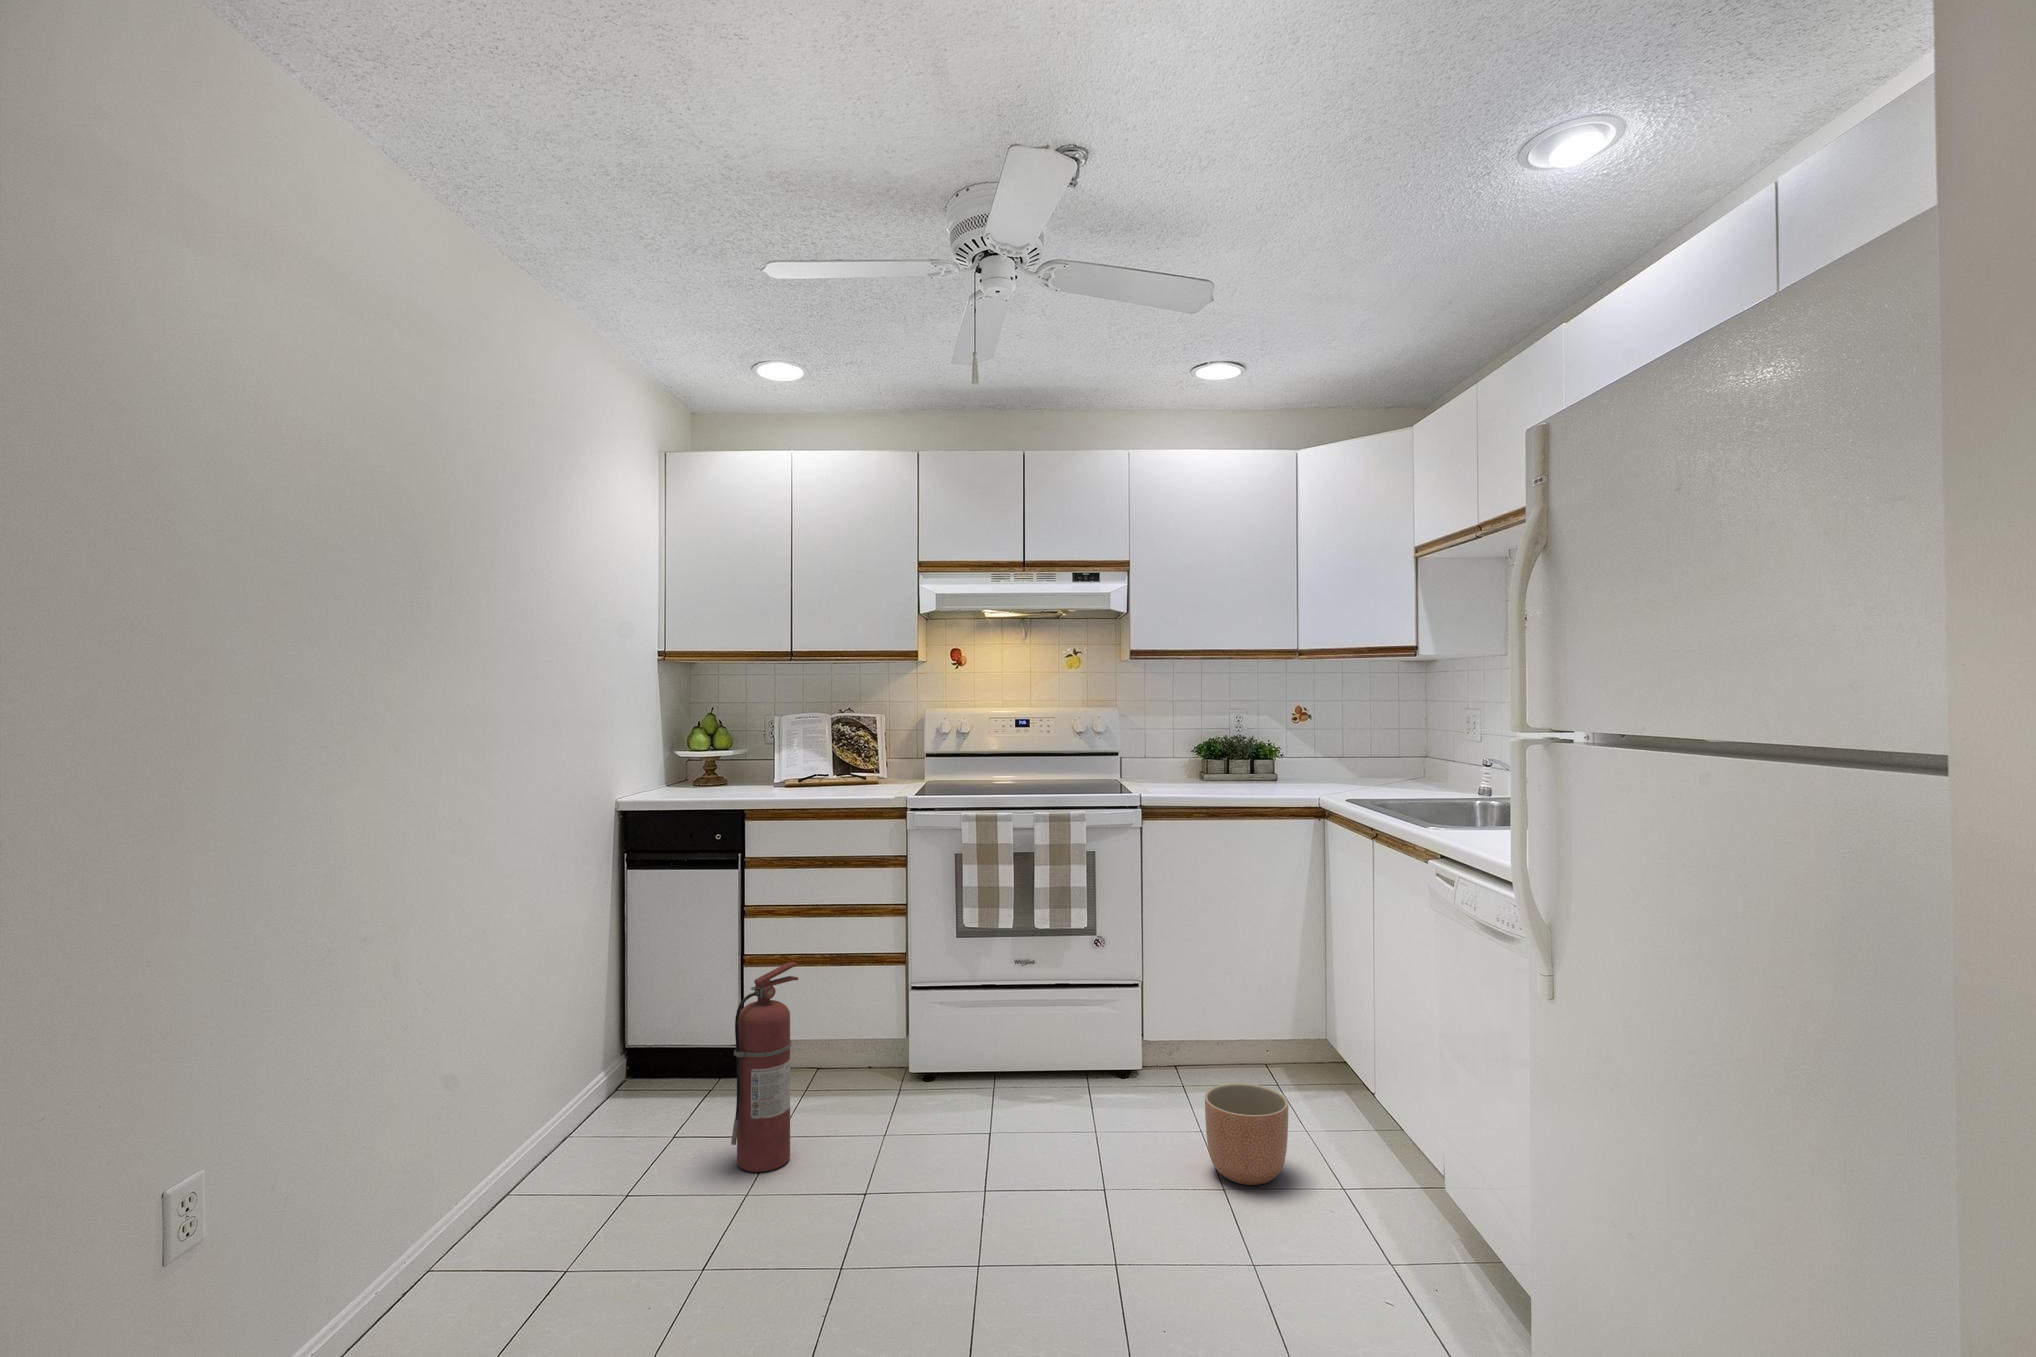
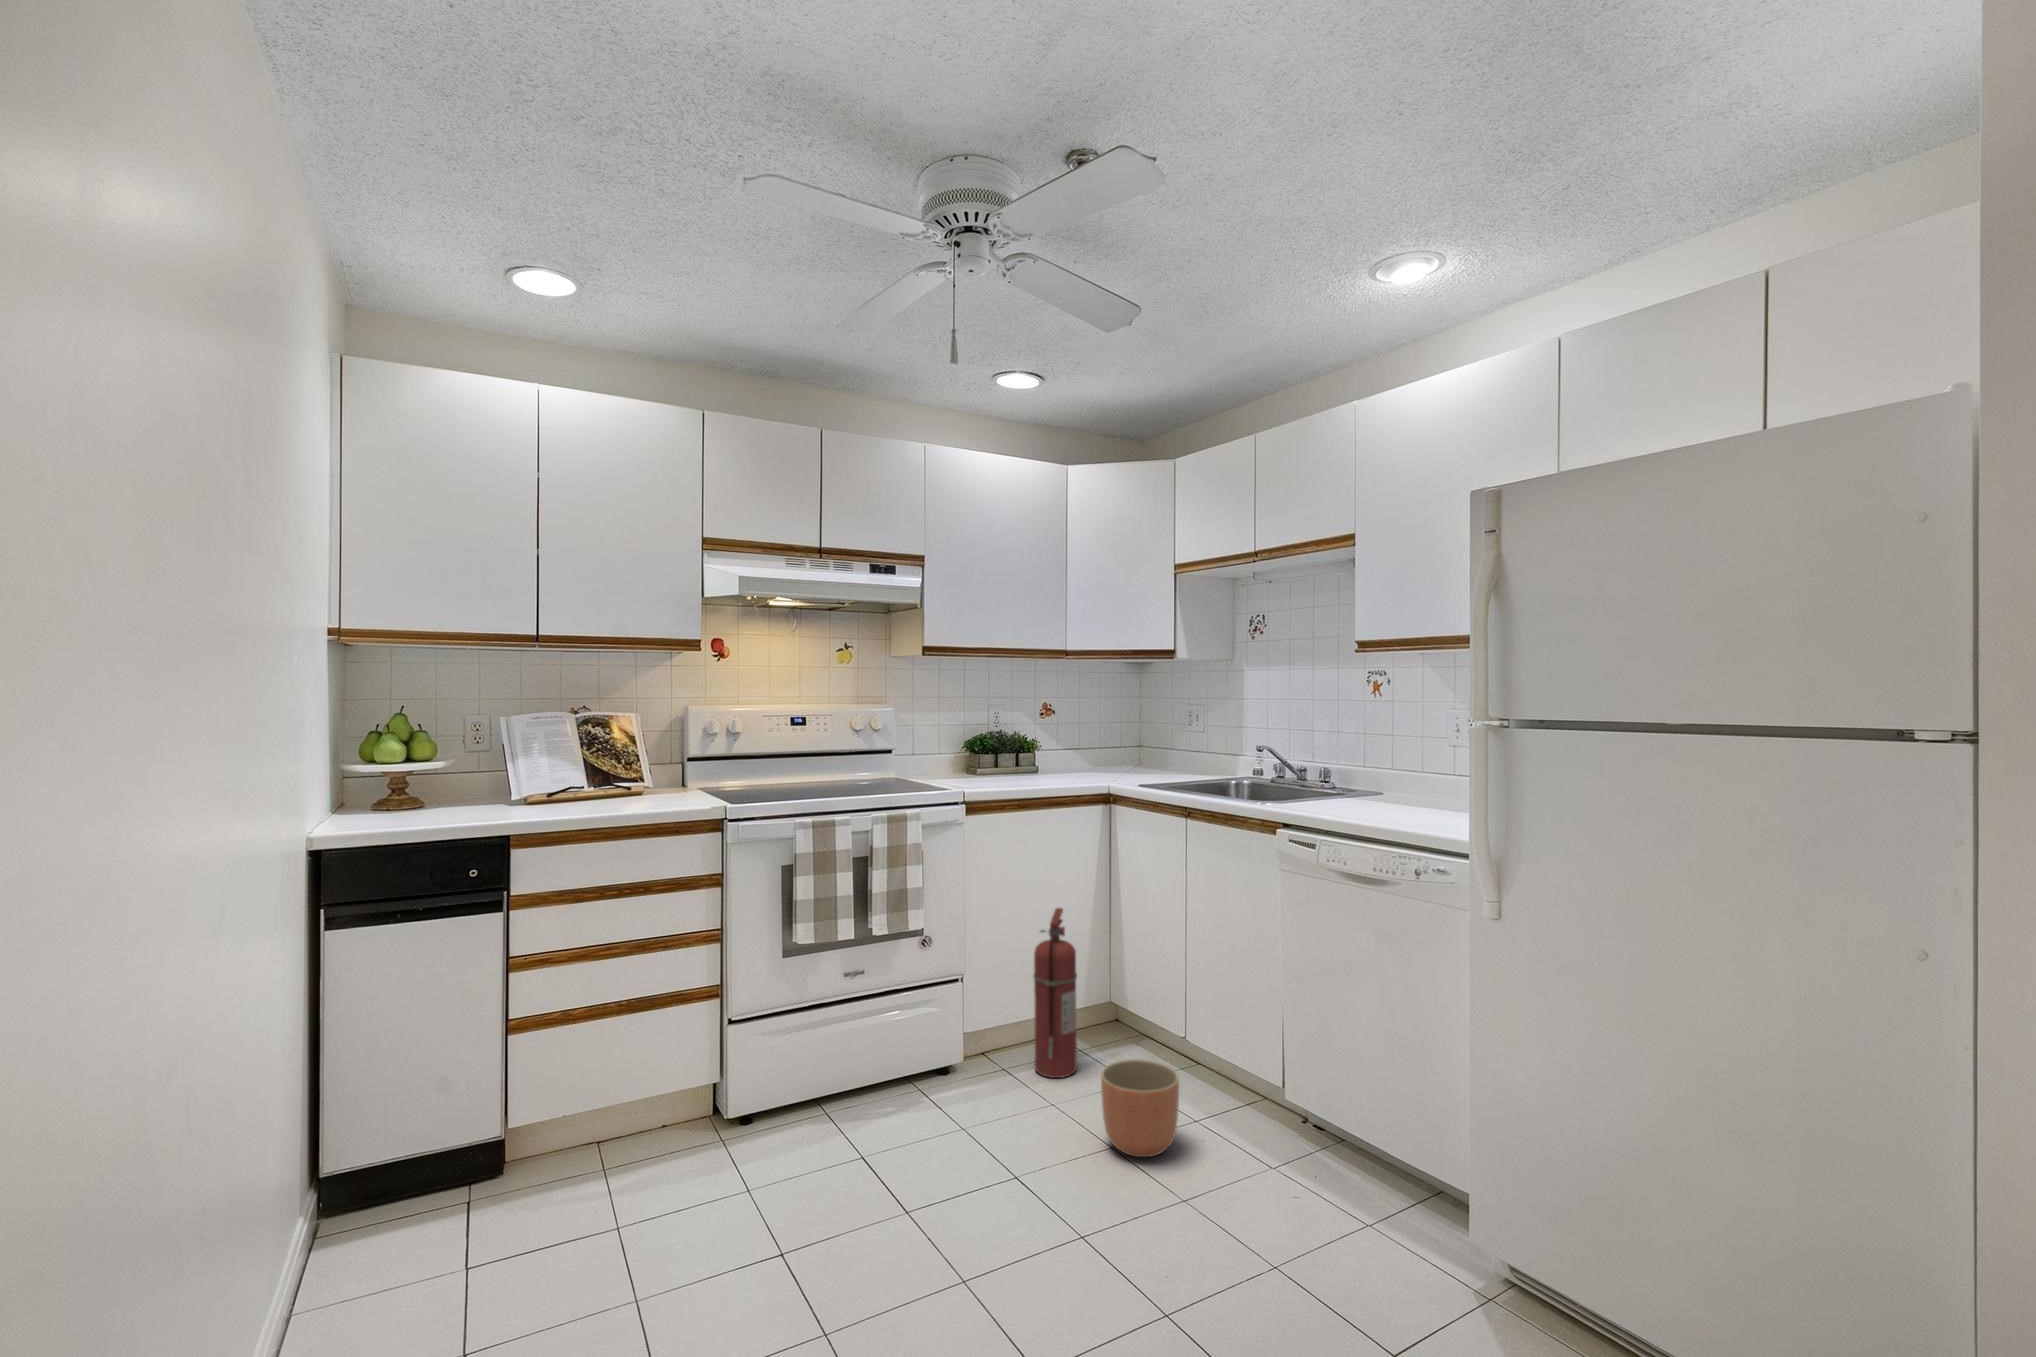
fire extinguisher: present [731,962,798,1172] -> present [1033,908,1077,1078]

